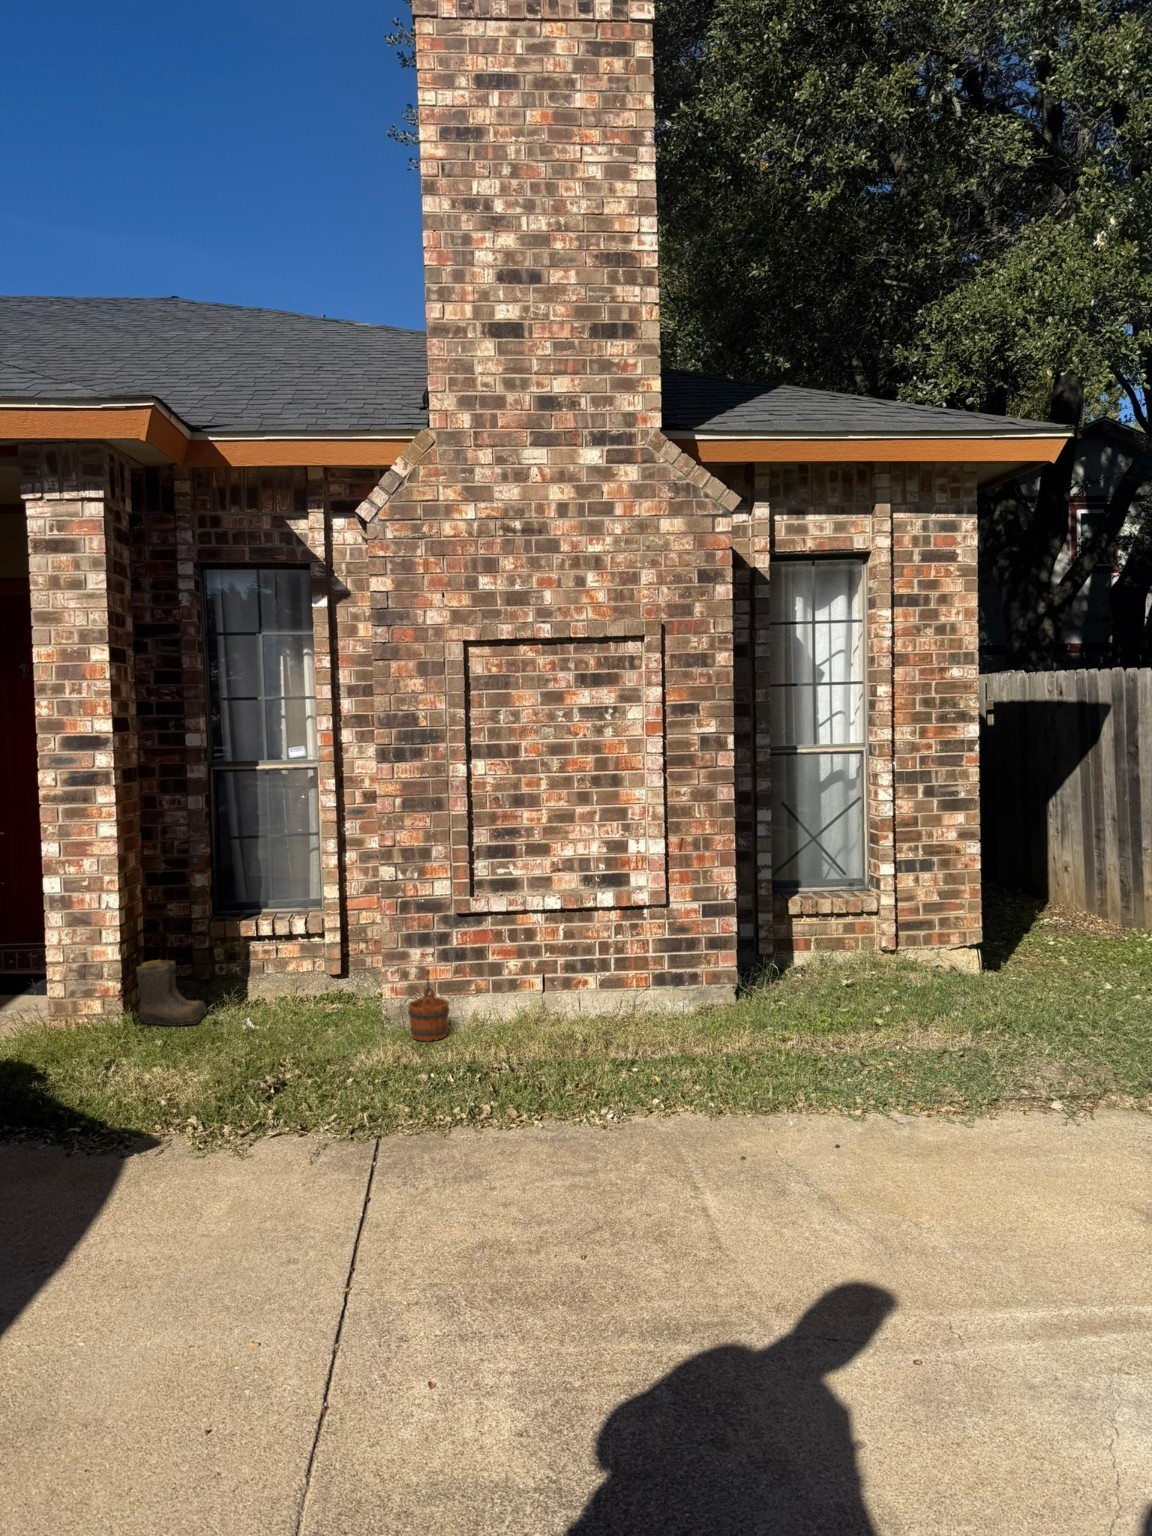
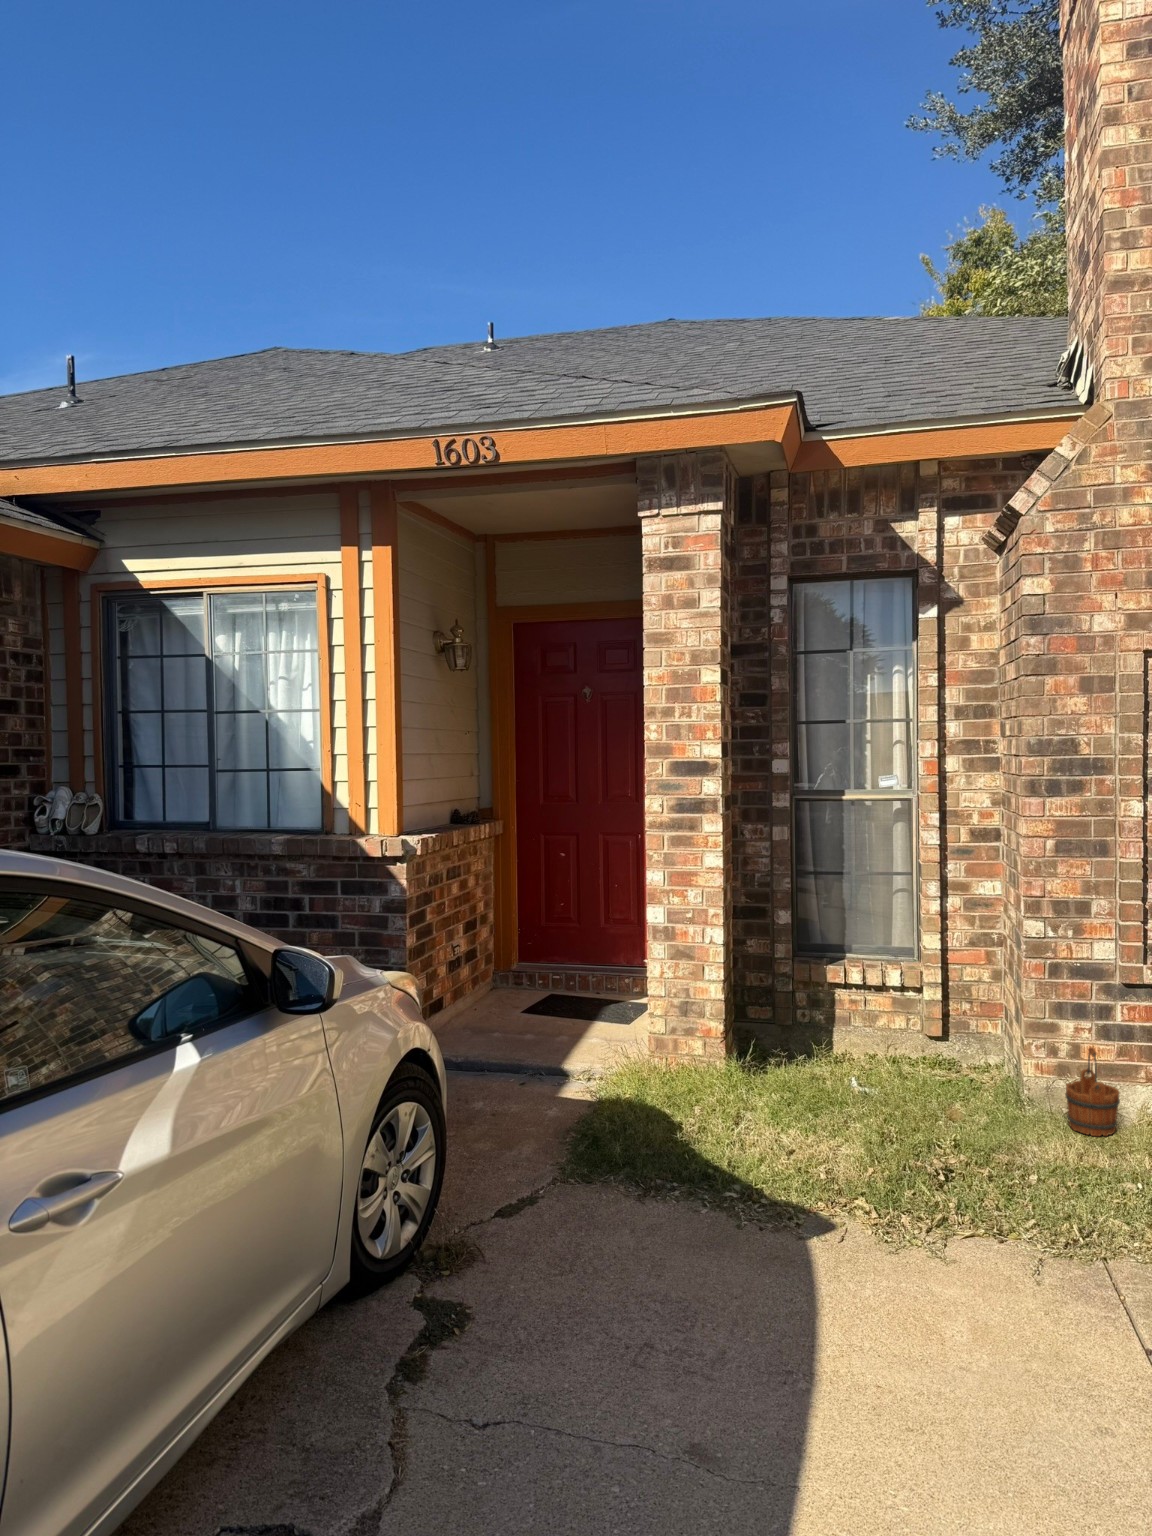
boots: present [136,960,208,1026] -> none [735,1004,807,1080]

